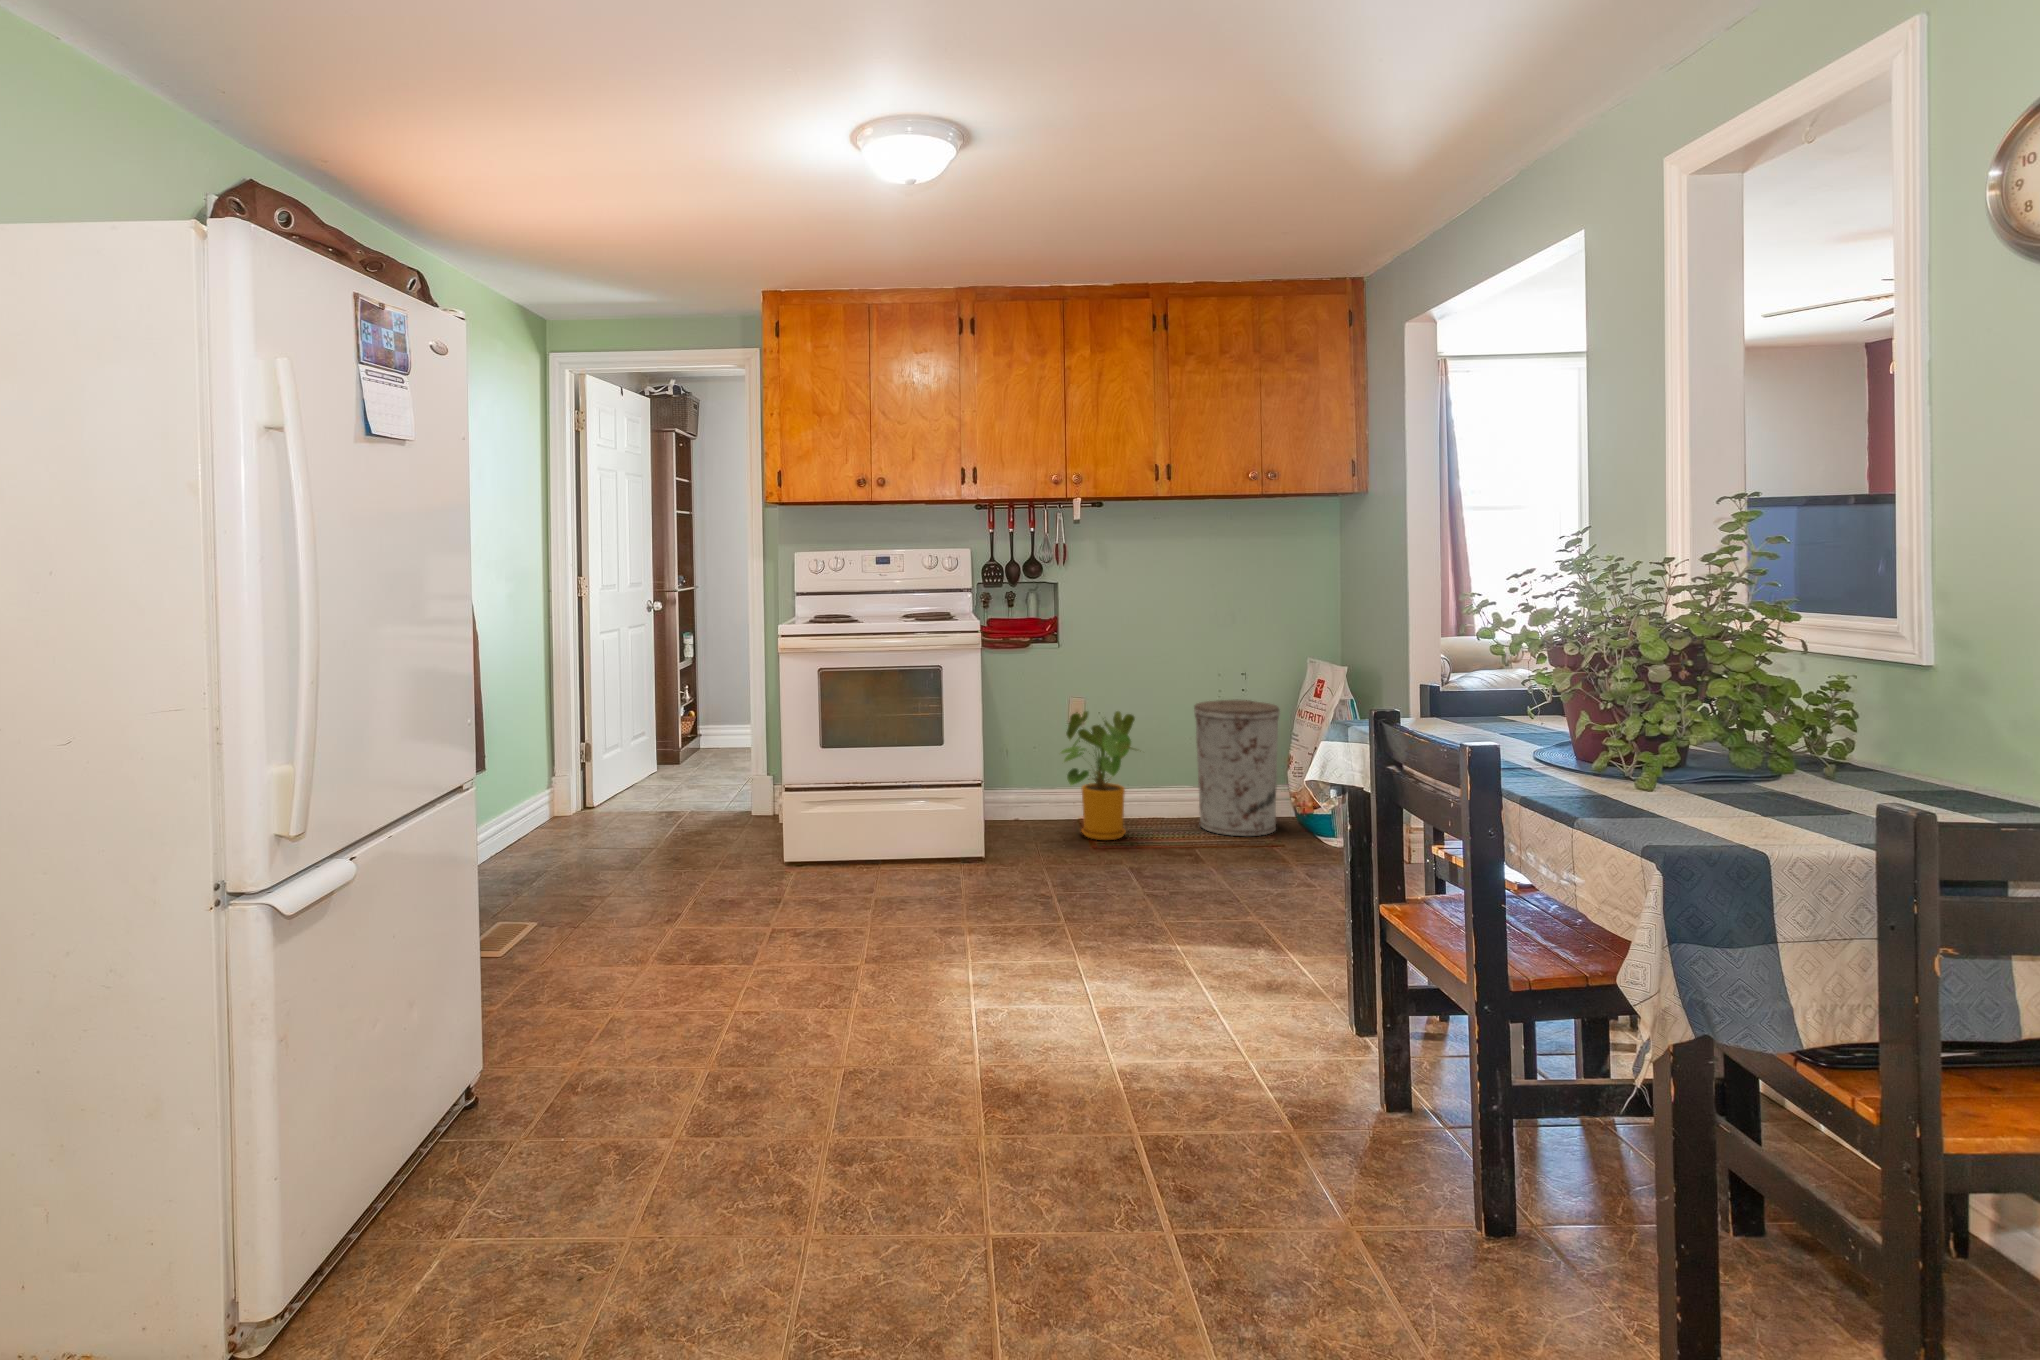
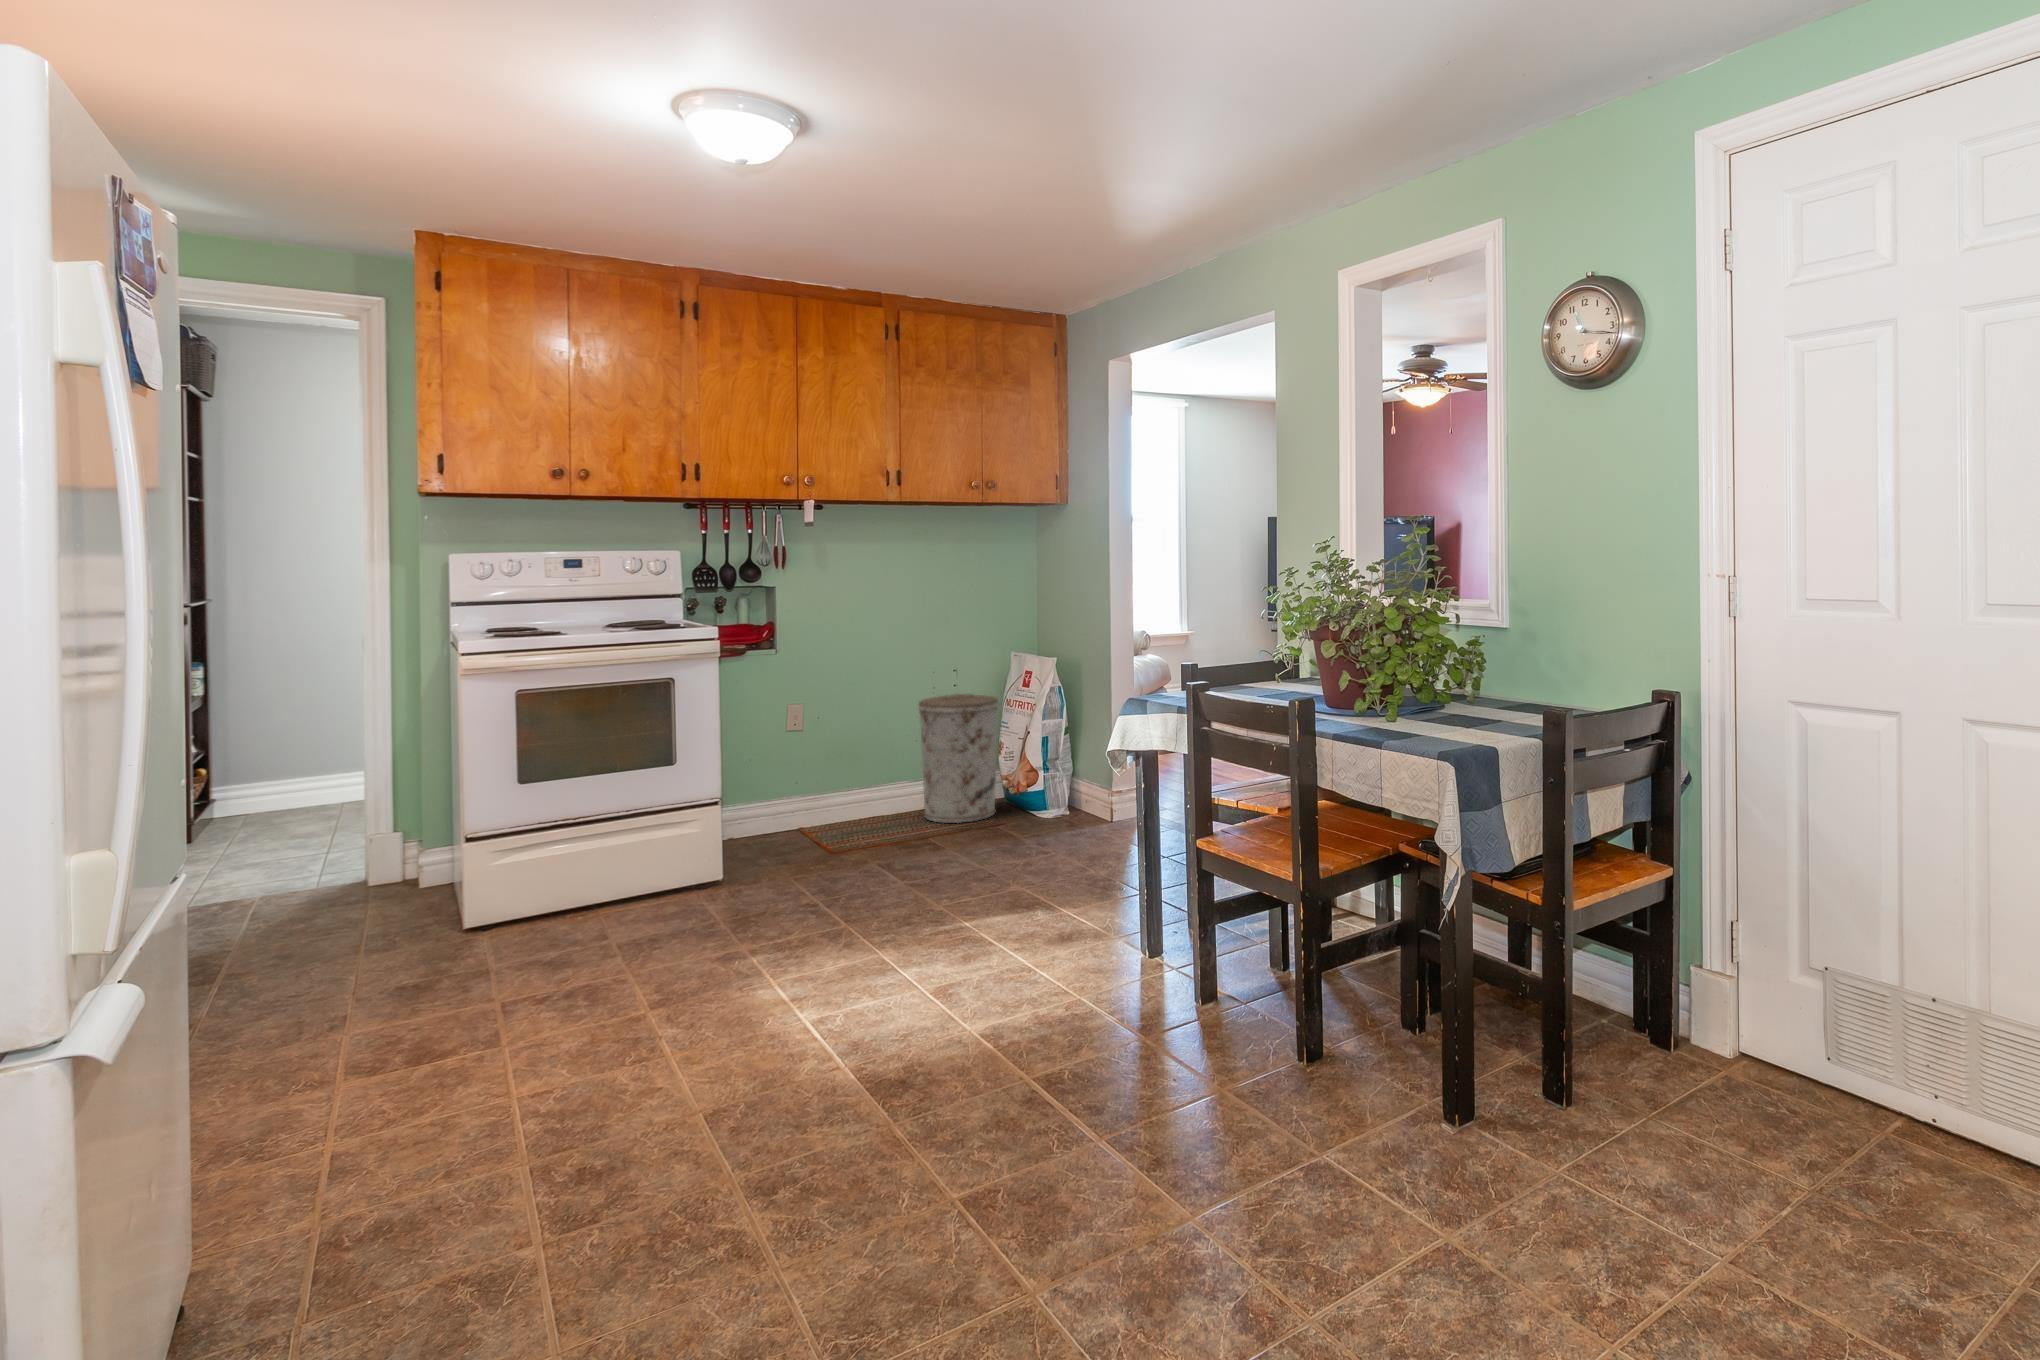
house plant: present [1061,711,1136,840] -> none [789,715,881,847]

